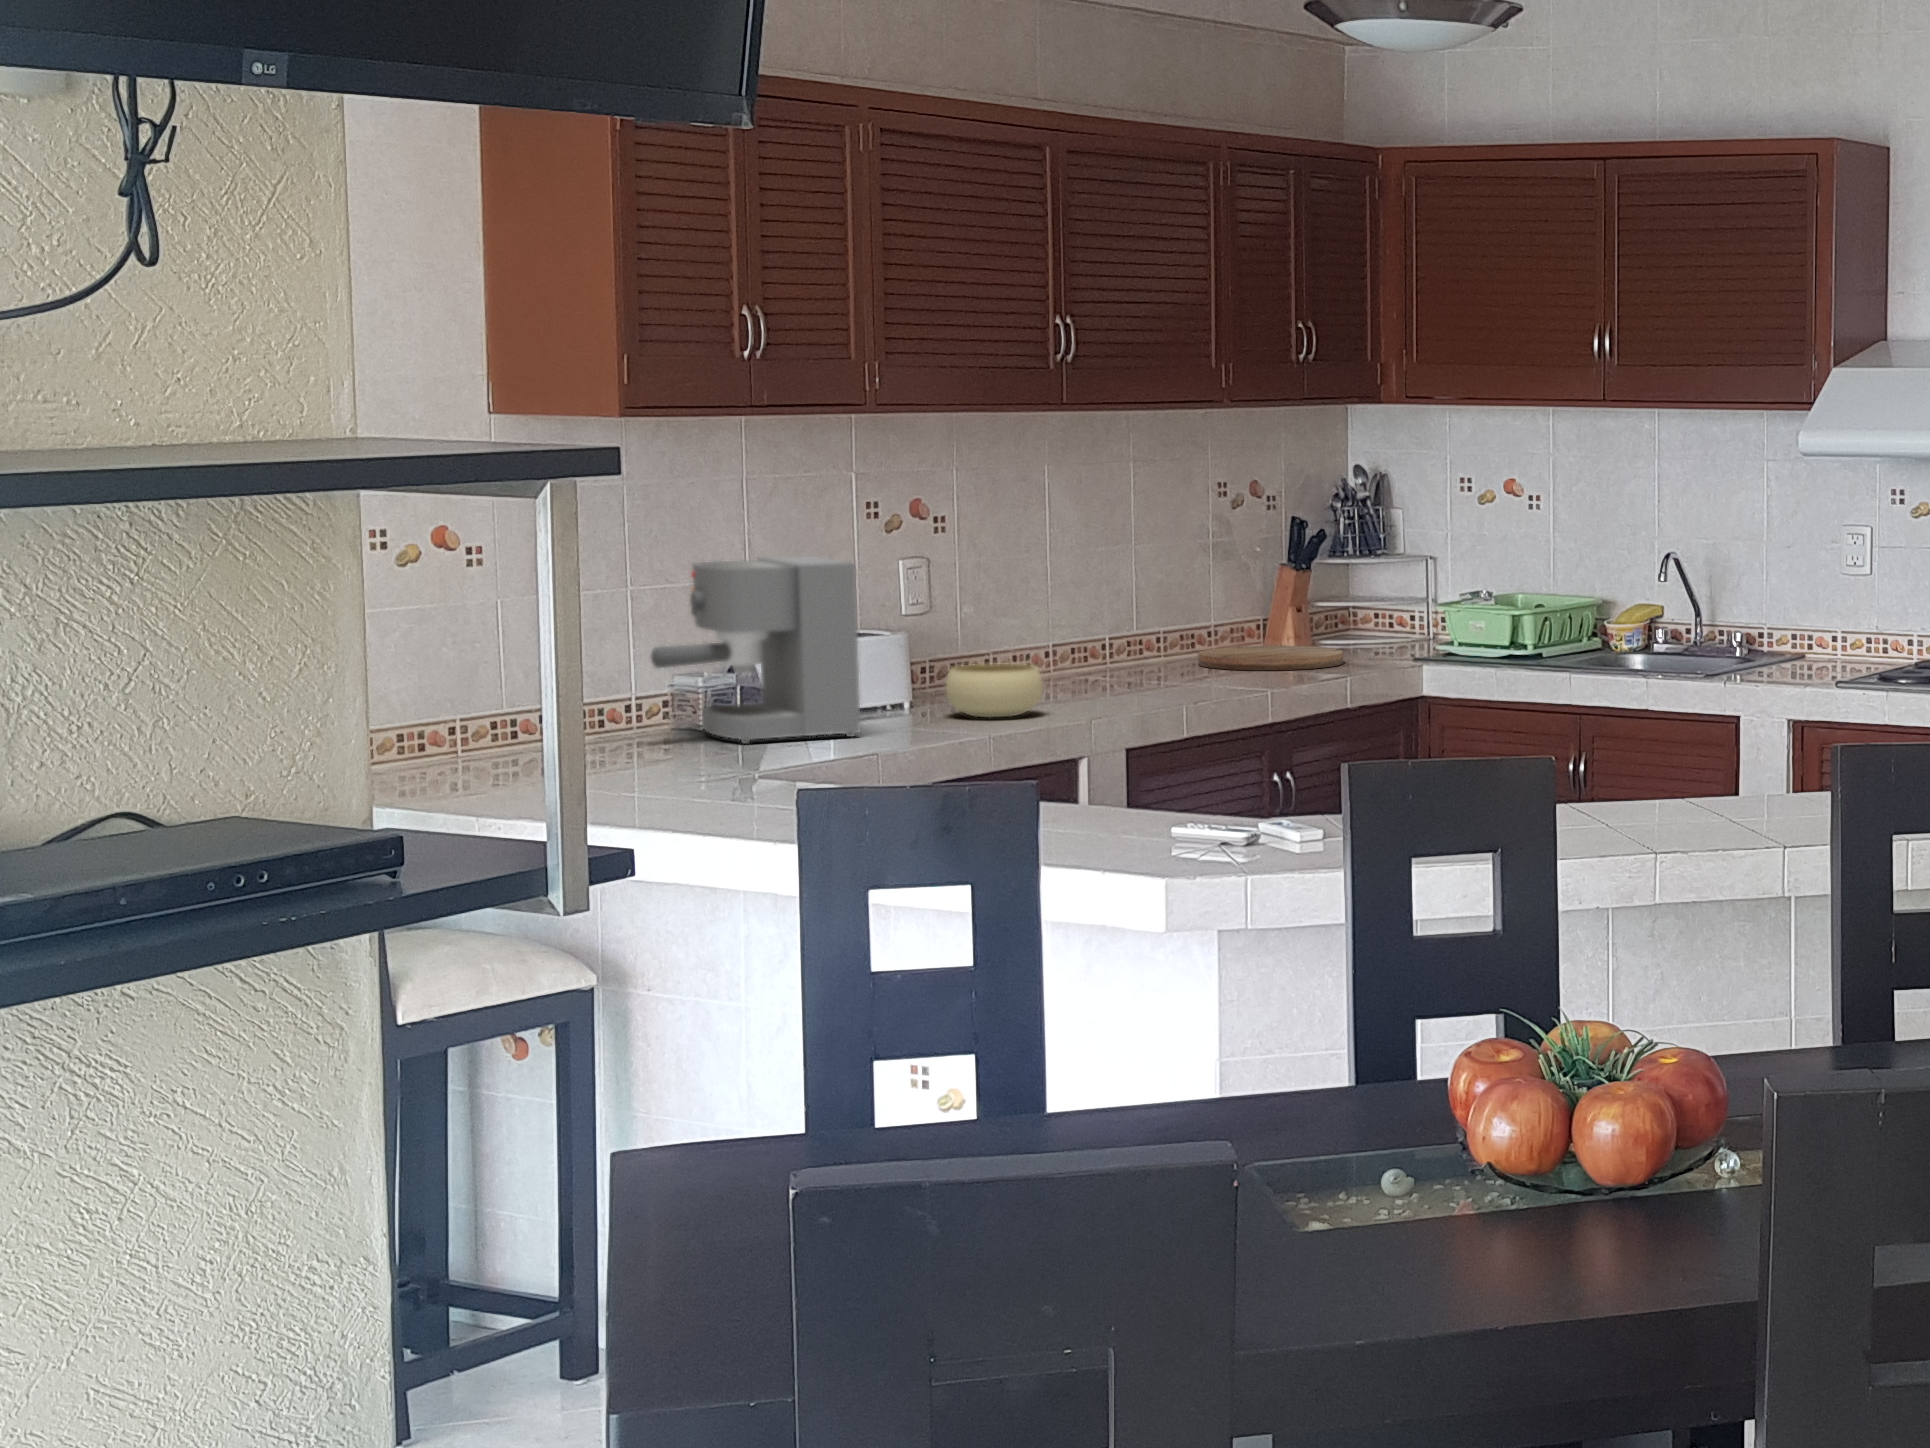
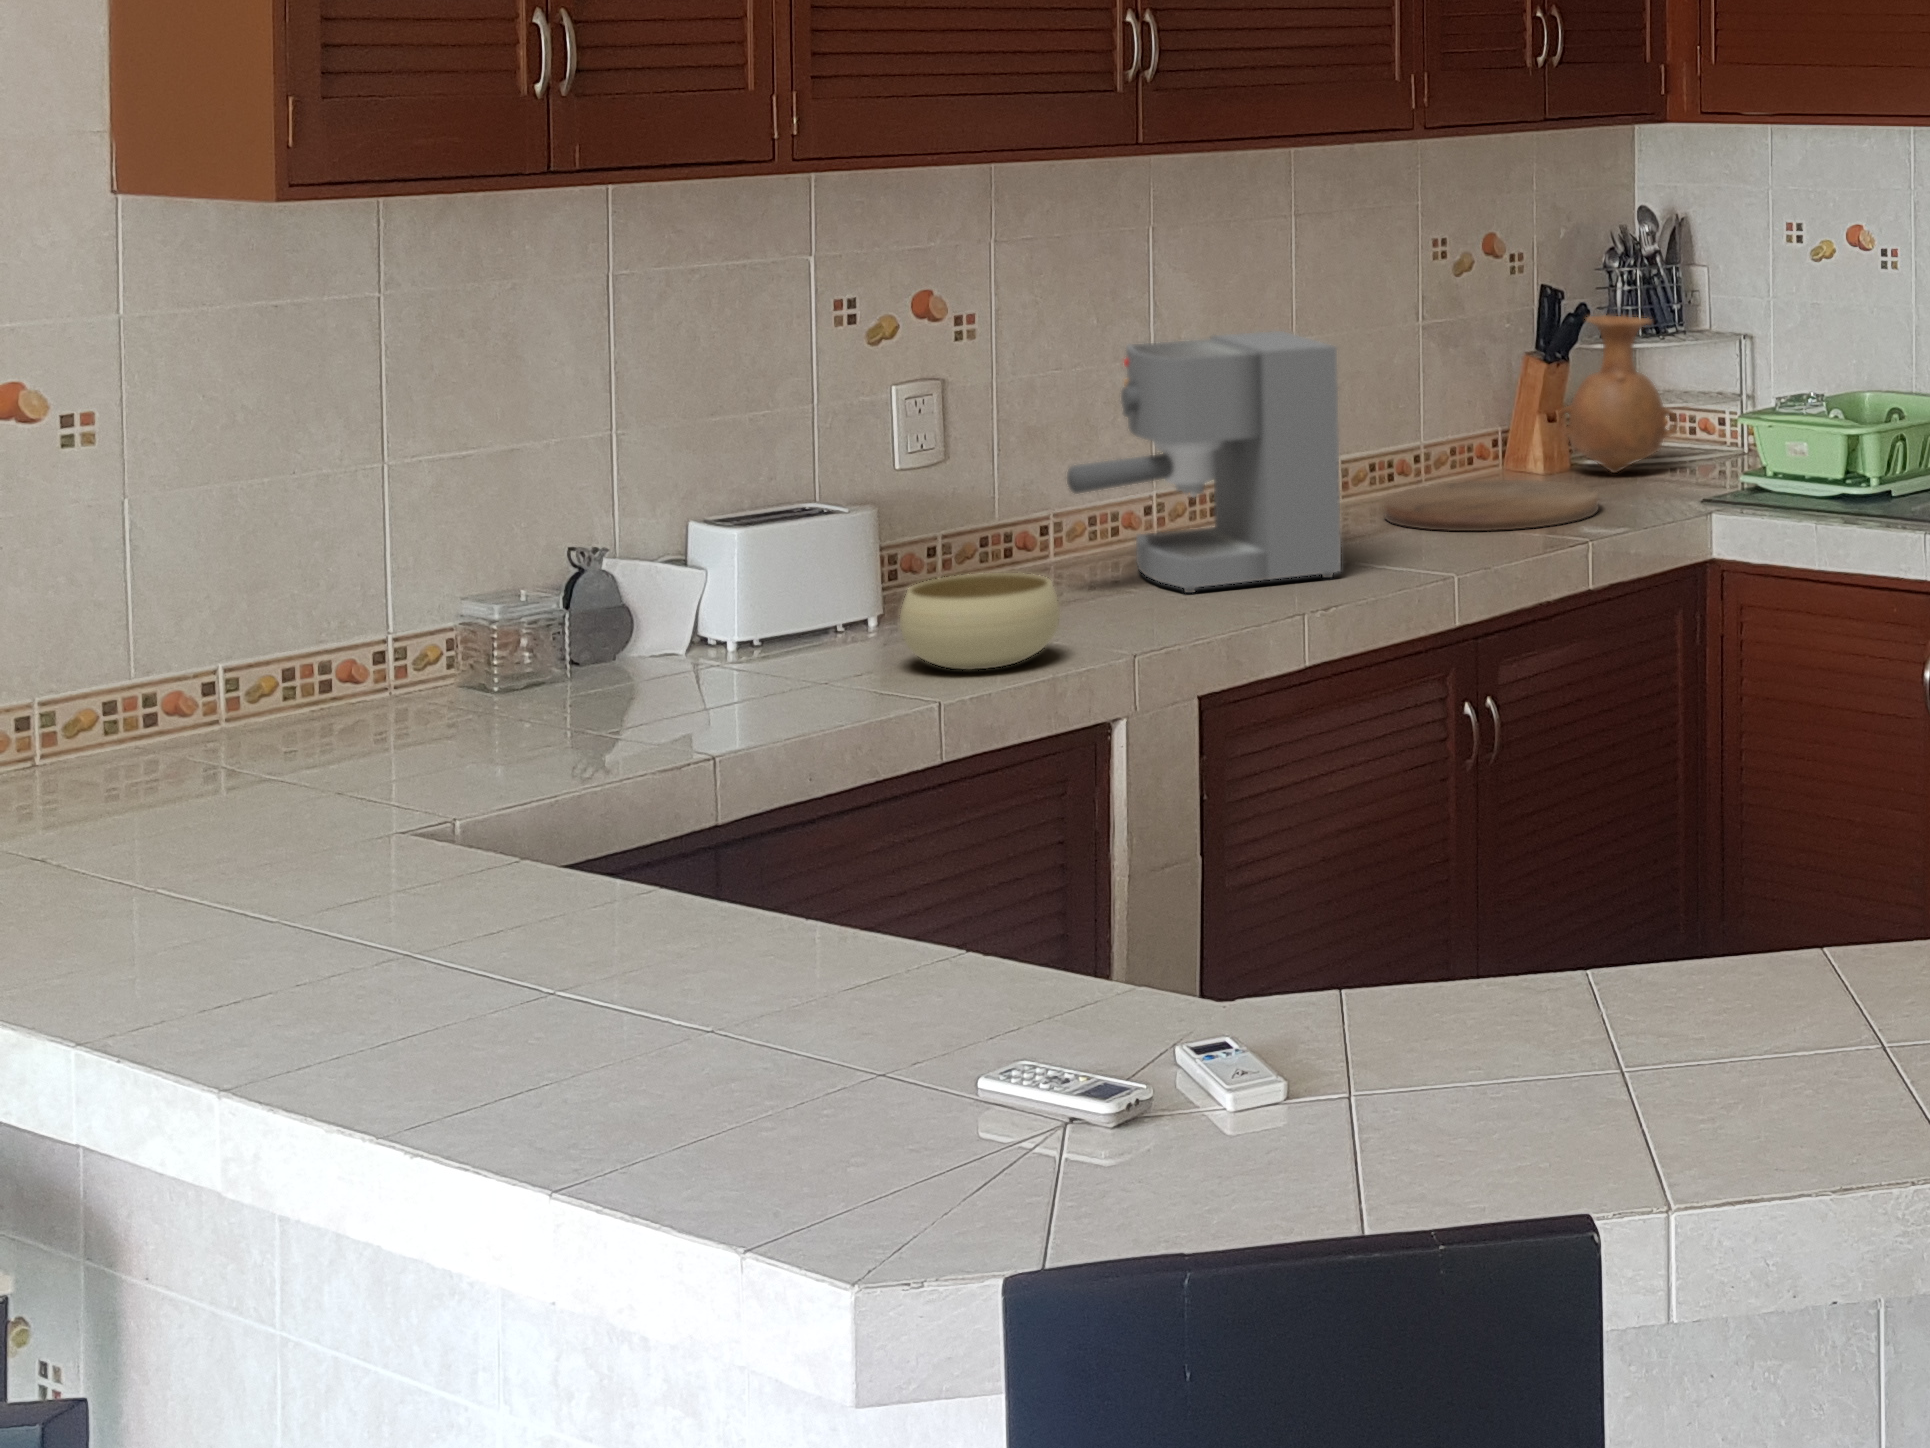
vase: none [1303,539,1388,648] -> present [1559,315,1678,473]
coffee maker: present [651,556,860,744] -> present [1067,331,1341,593]

